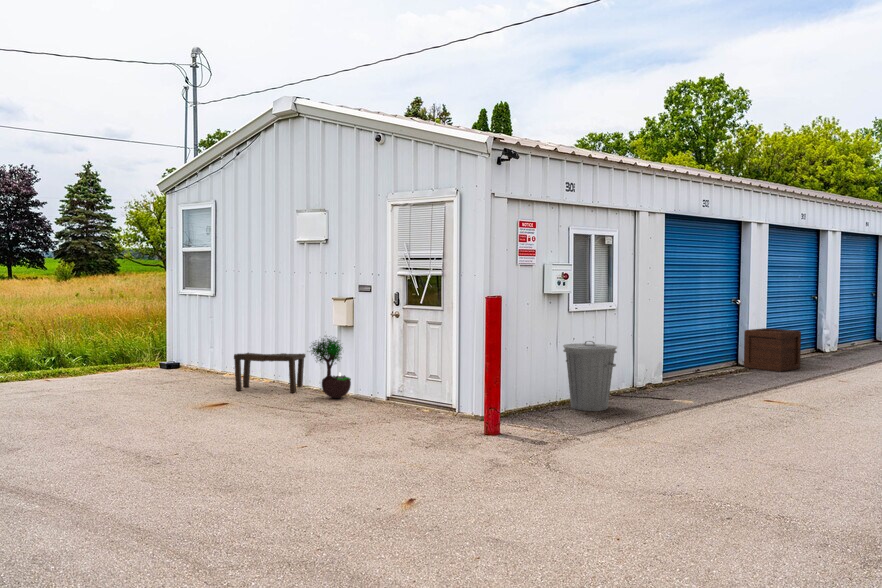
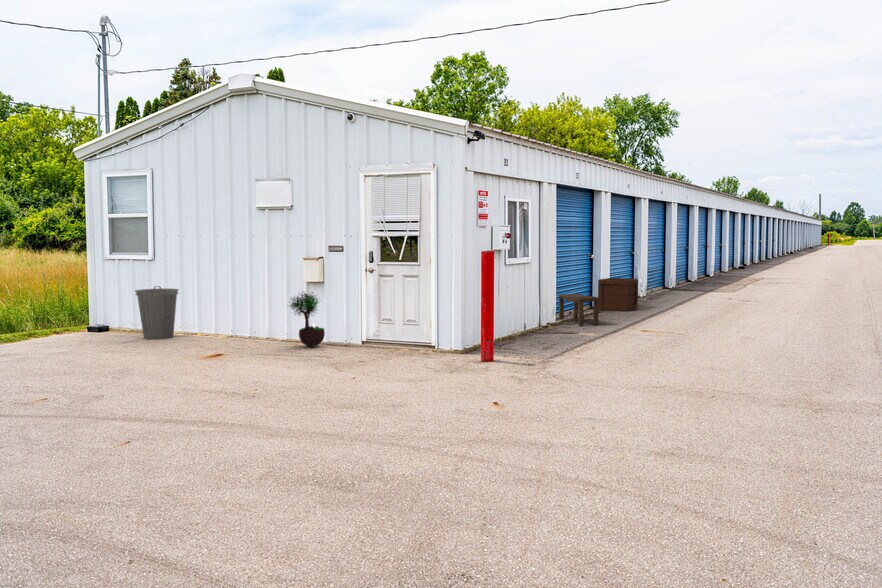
trash can: present [563,341,617,411] -> present [135,286,179,339]
bench: present [234,353,305,393] -> present [558,294,599,326]

